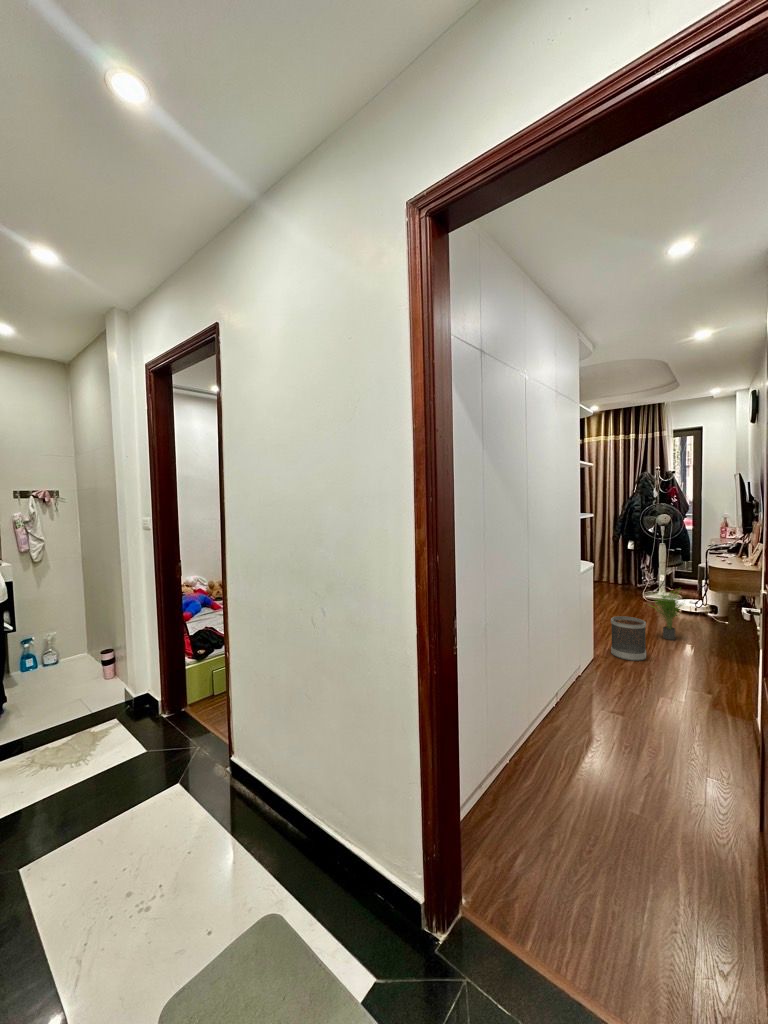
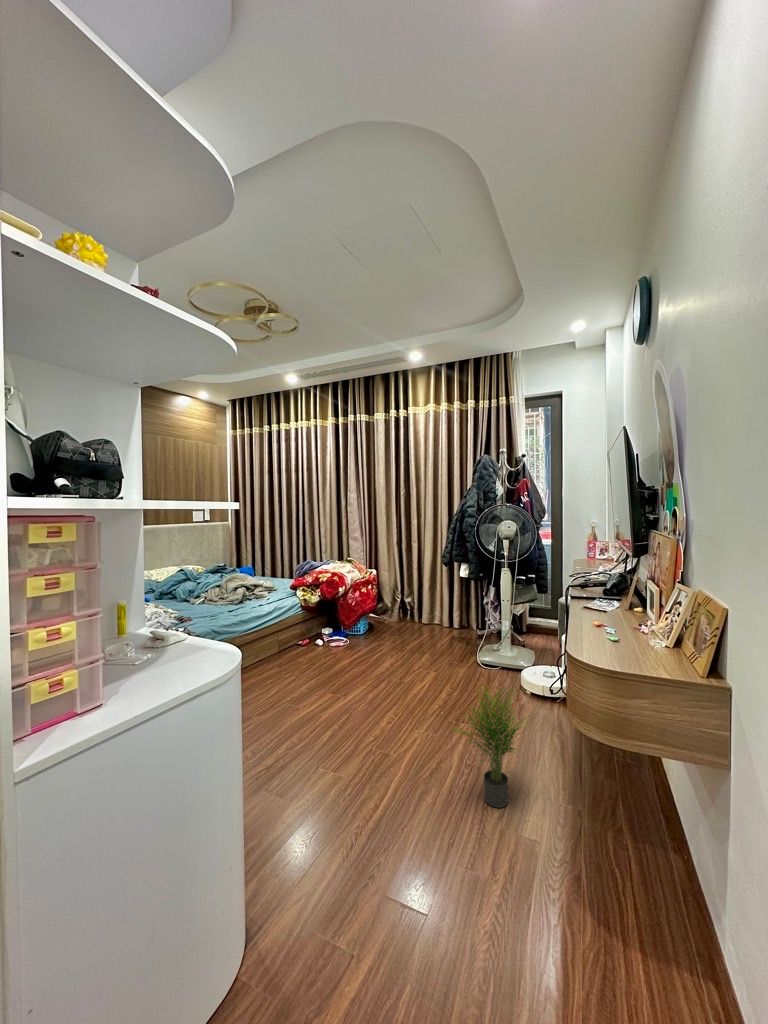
wastebasket: present [611,616,646,661] -> none [332,796,421,969]

